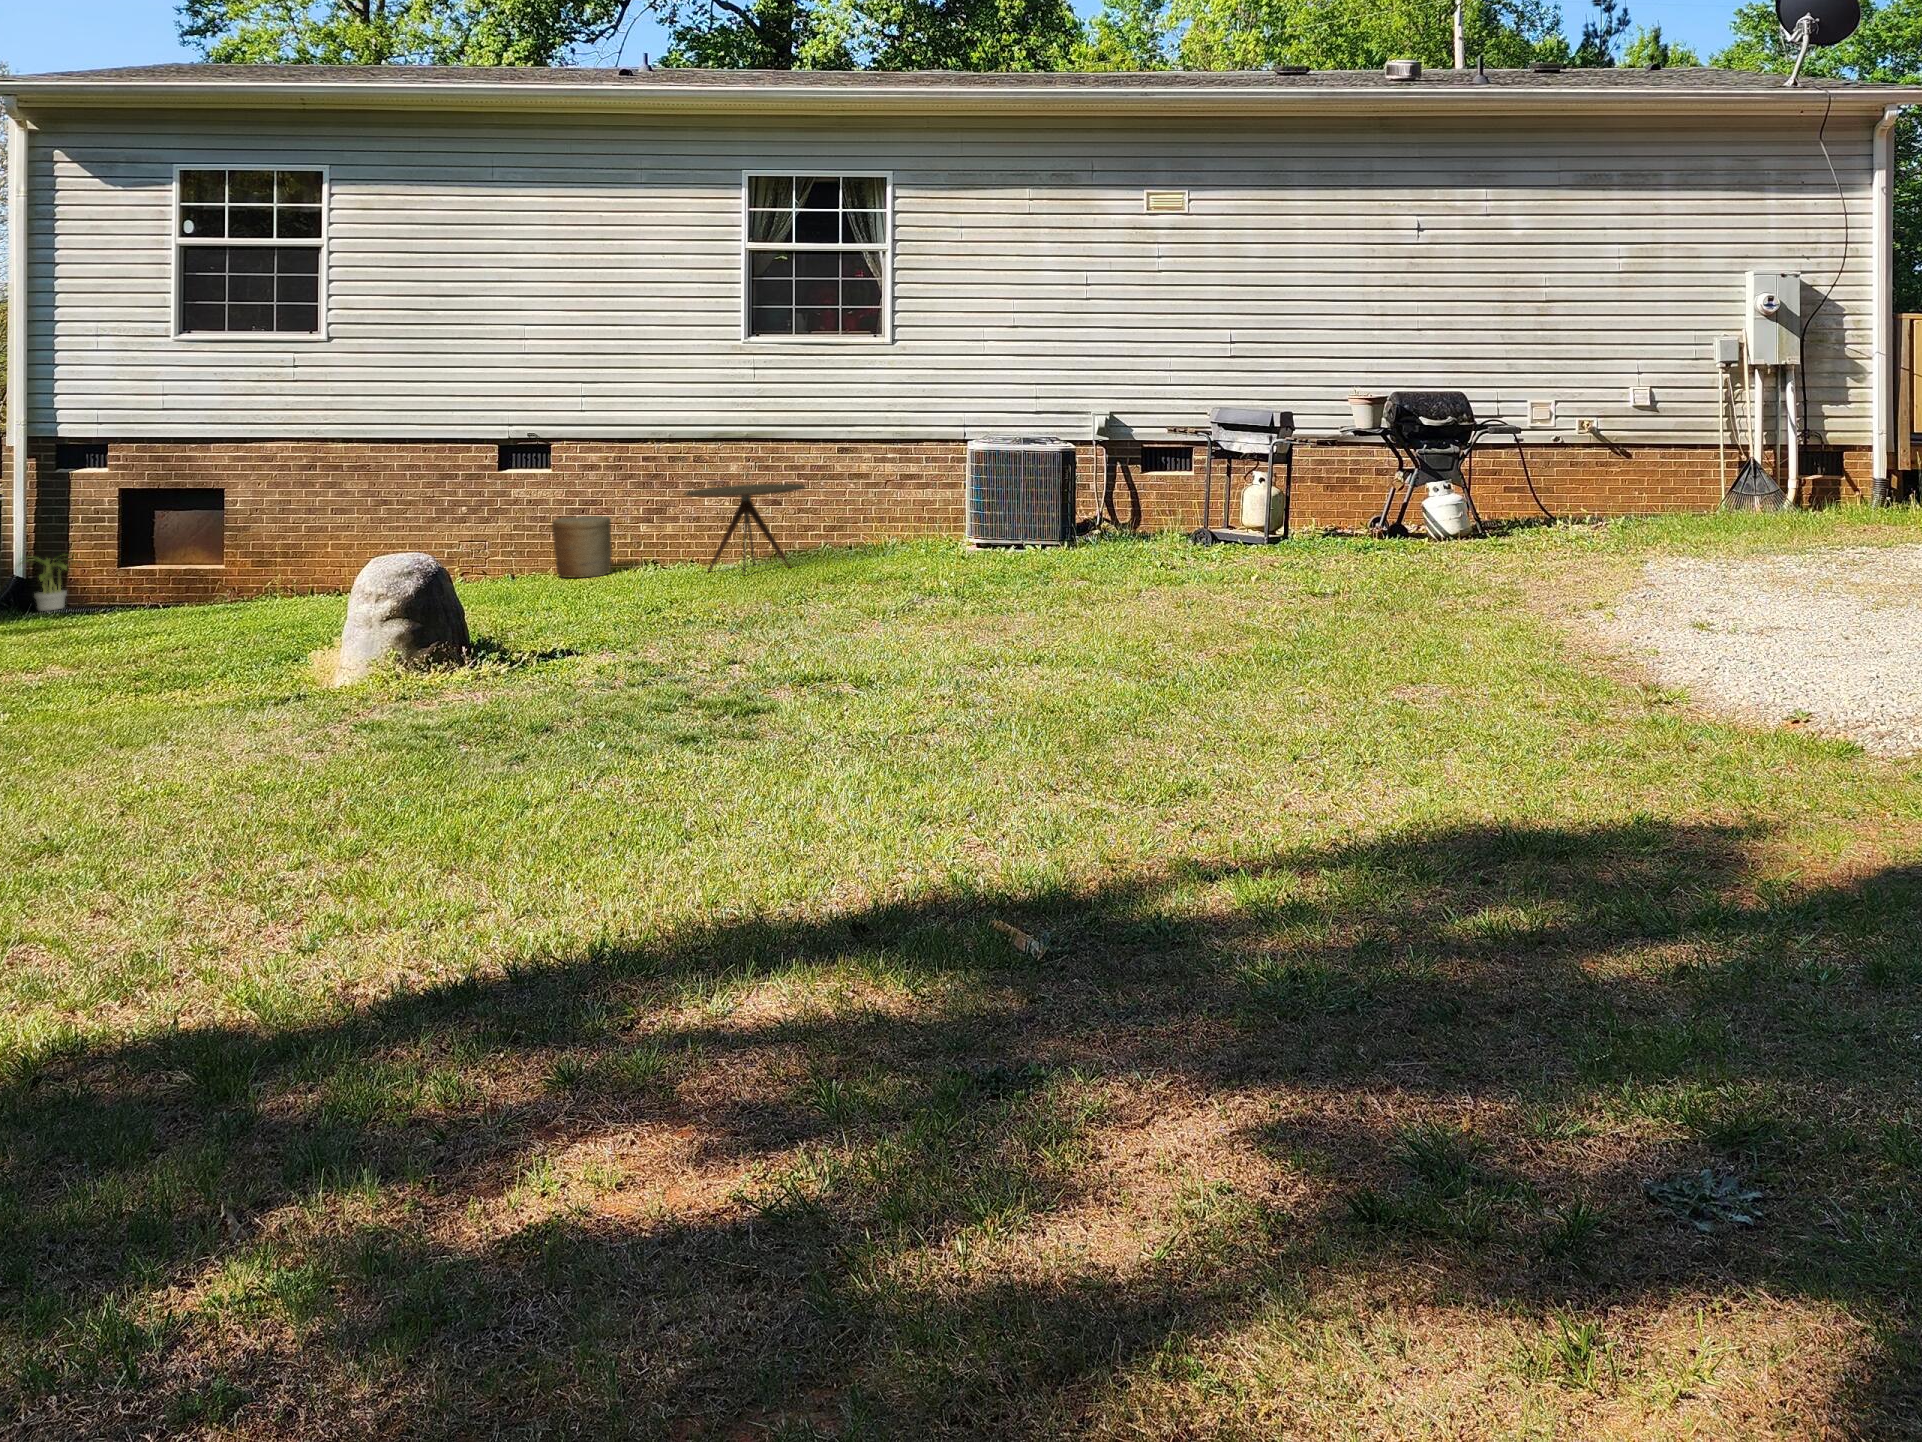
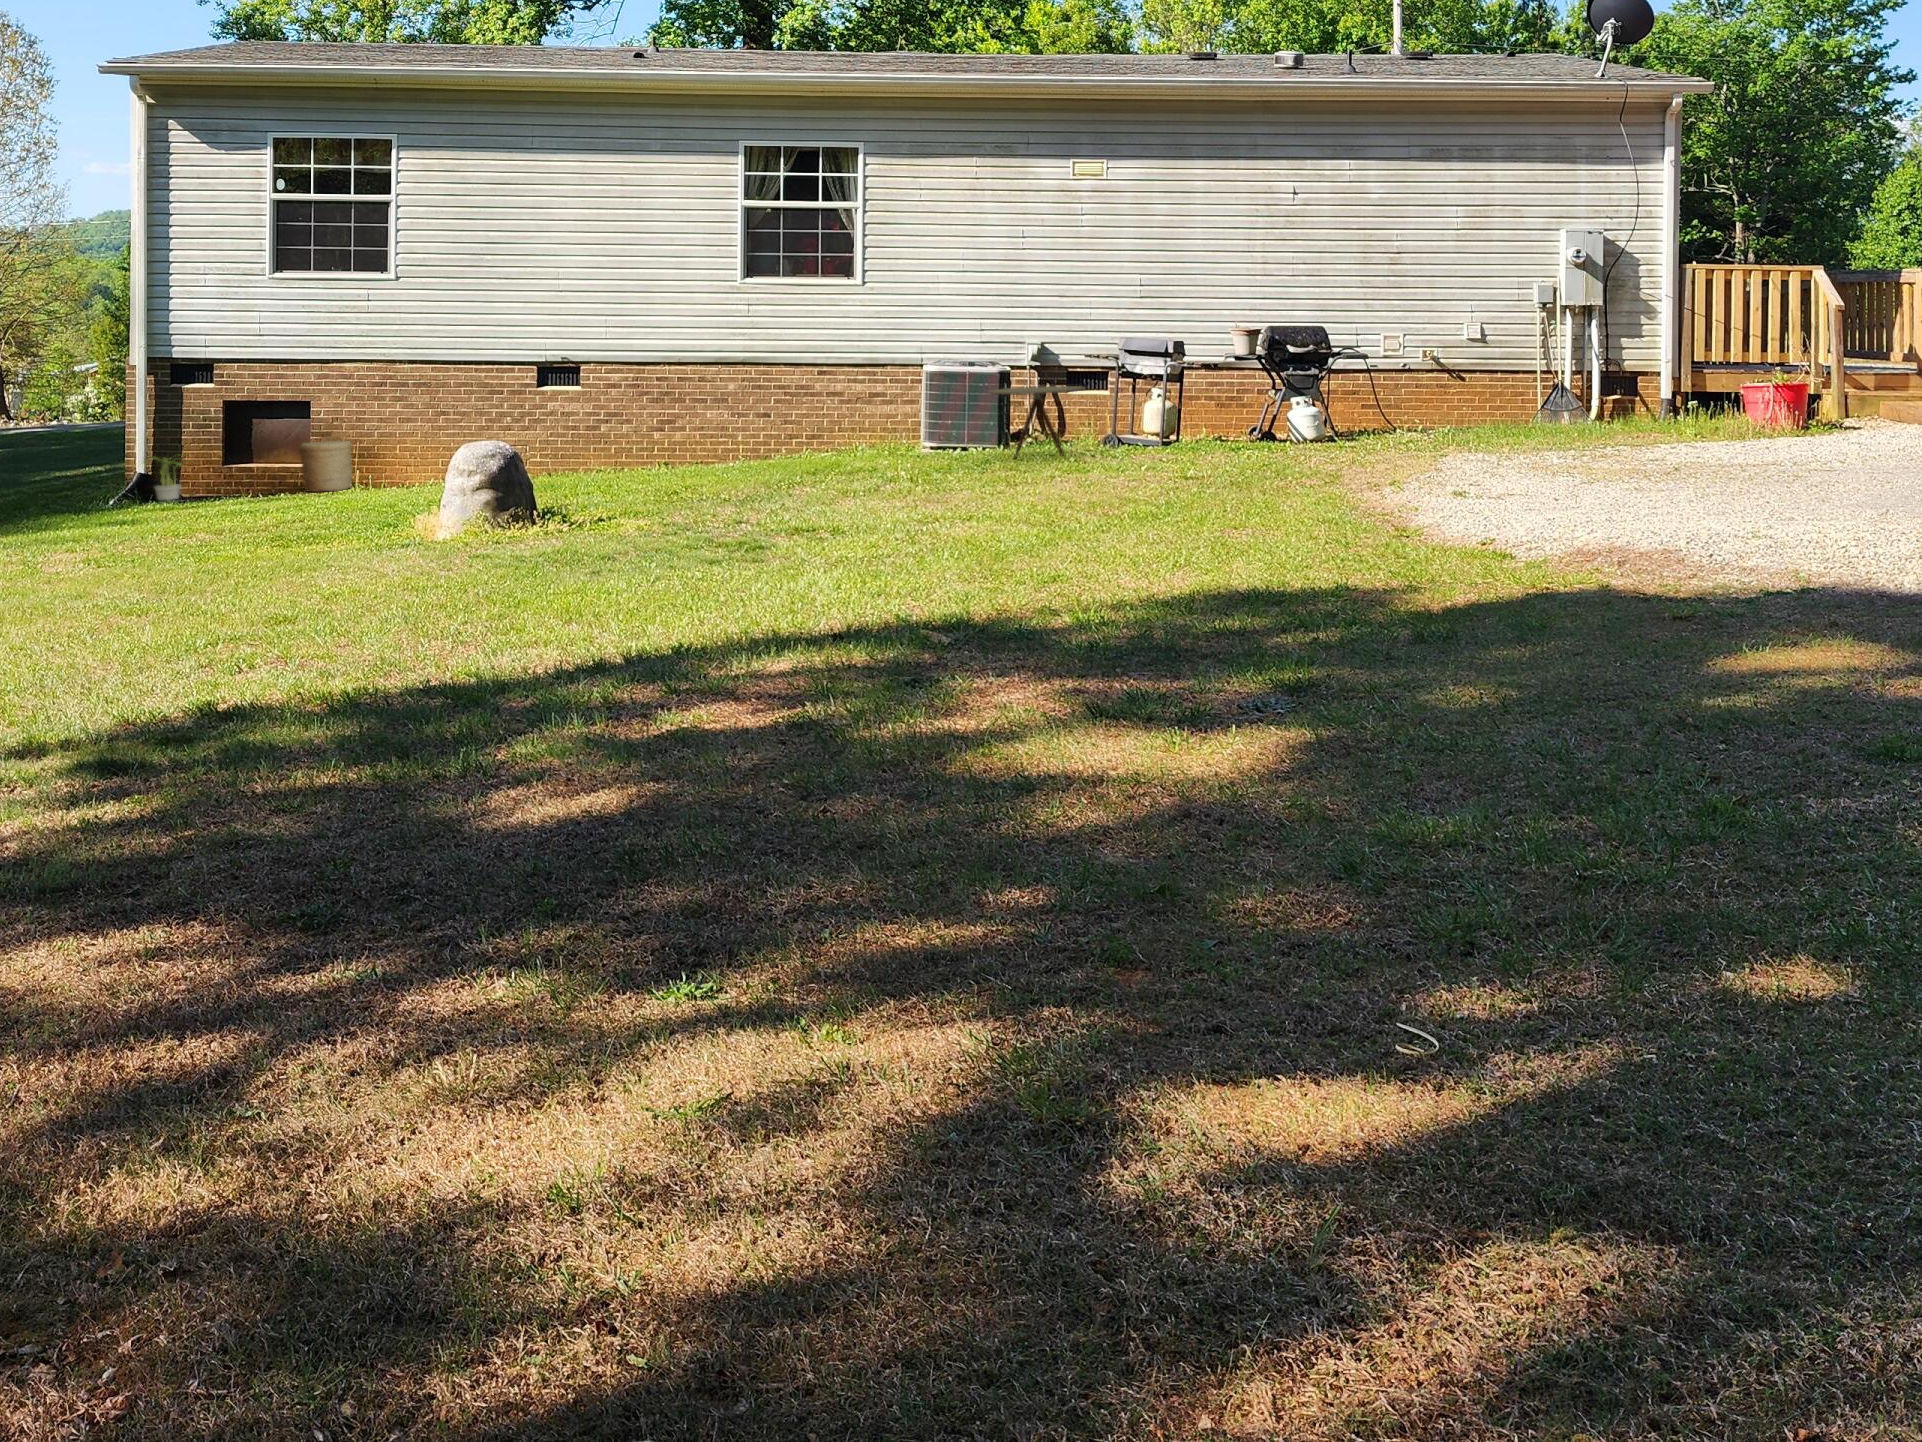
round table: present [686,484,805,574] -> present [988,386,1085,459]
woven basket: present [552,516,612,578] -> present [300,441,352,492]

